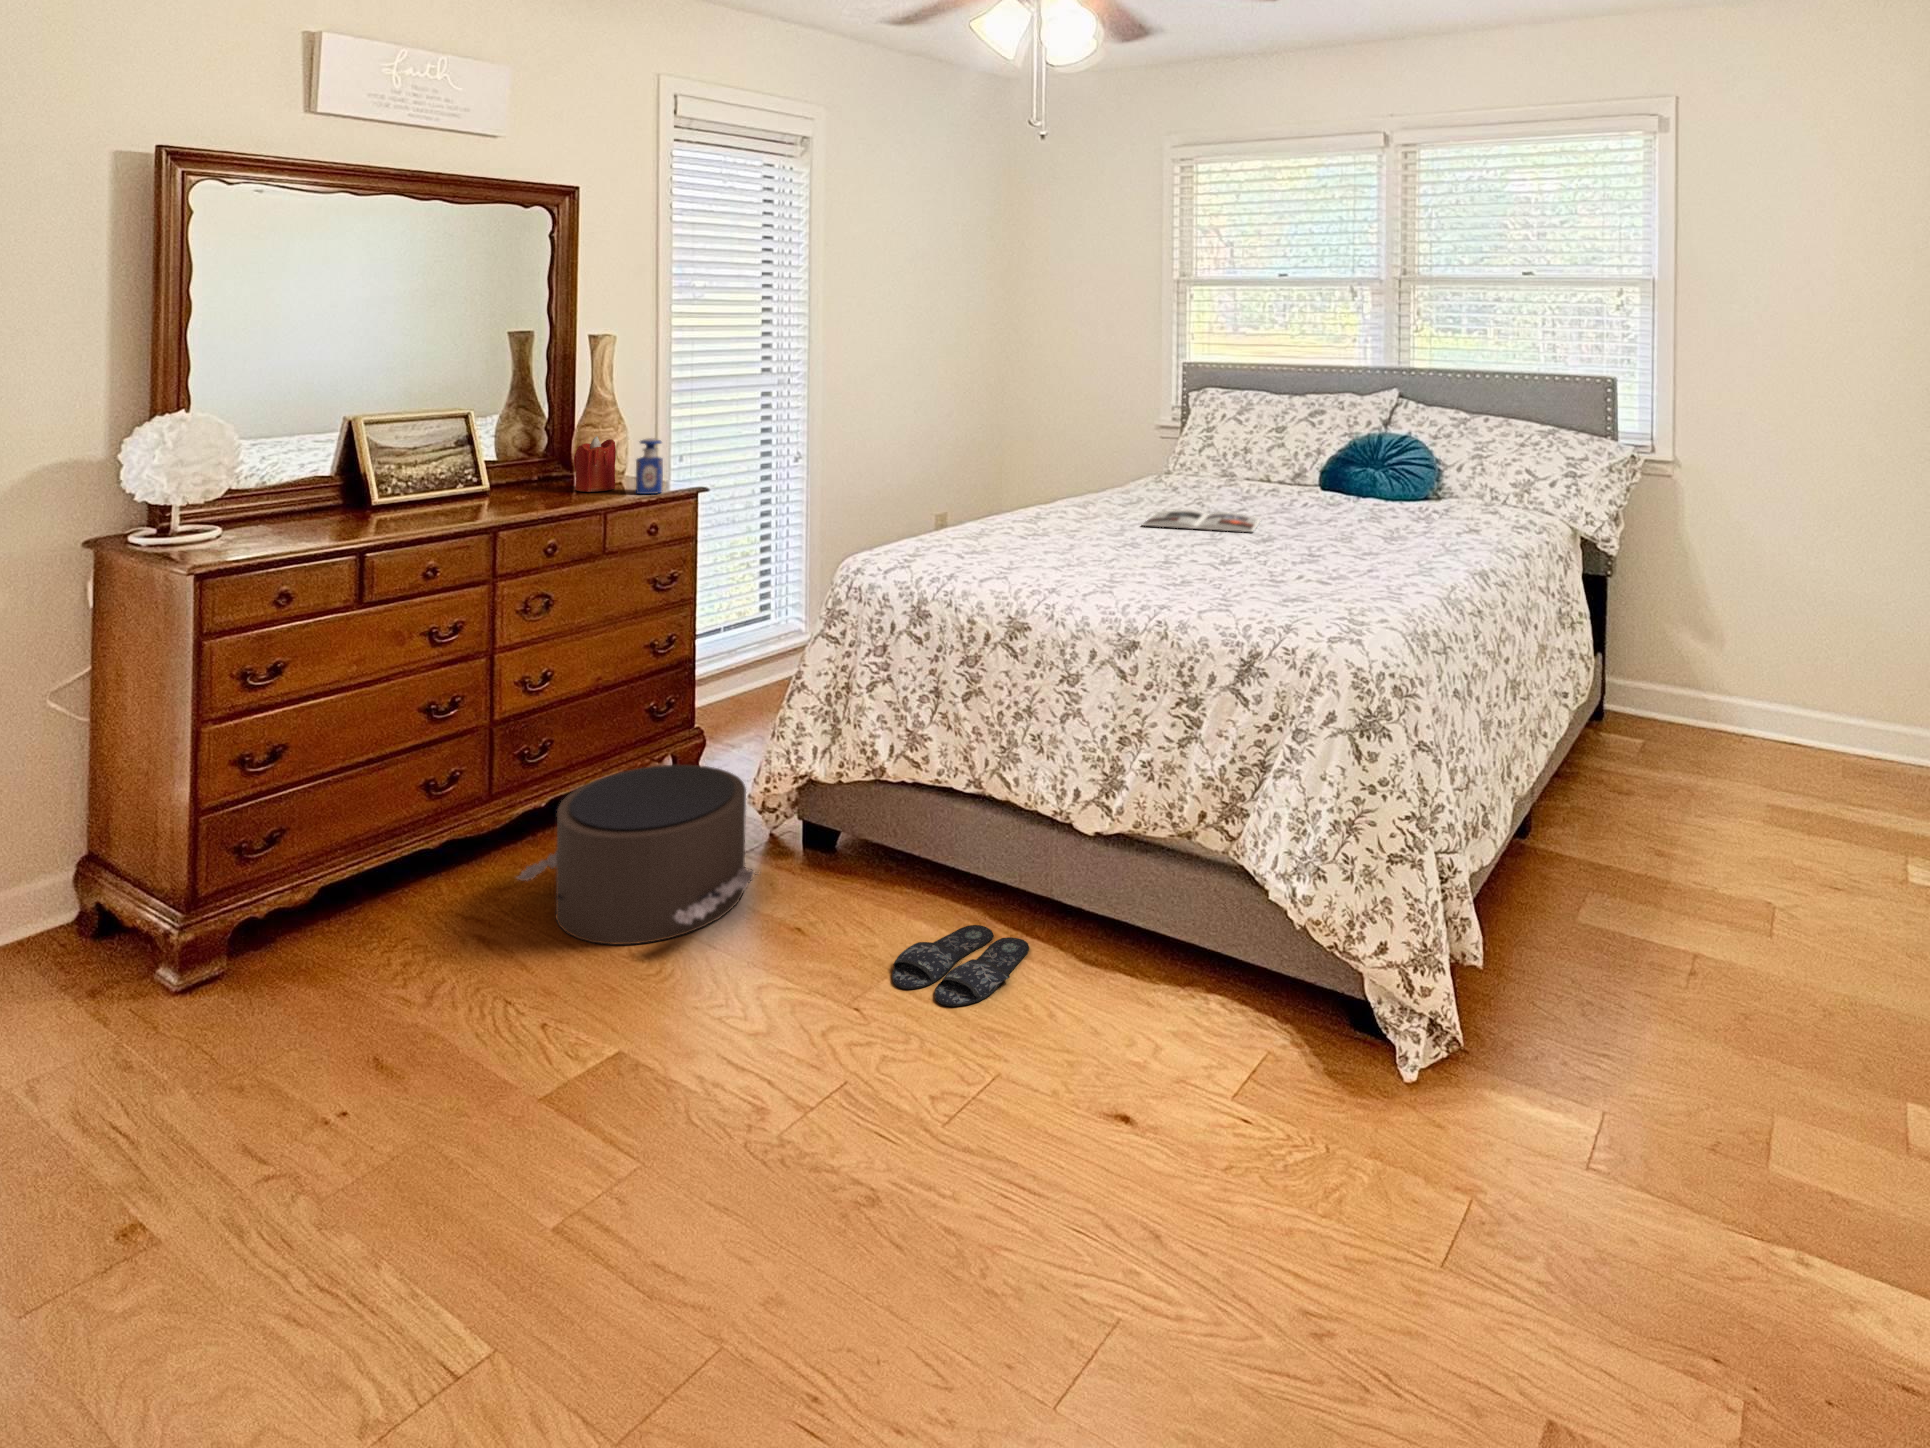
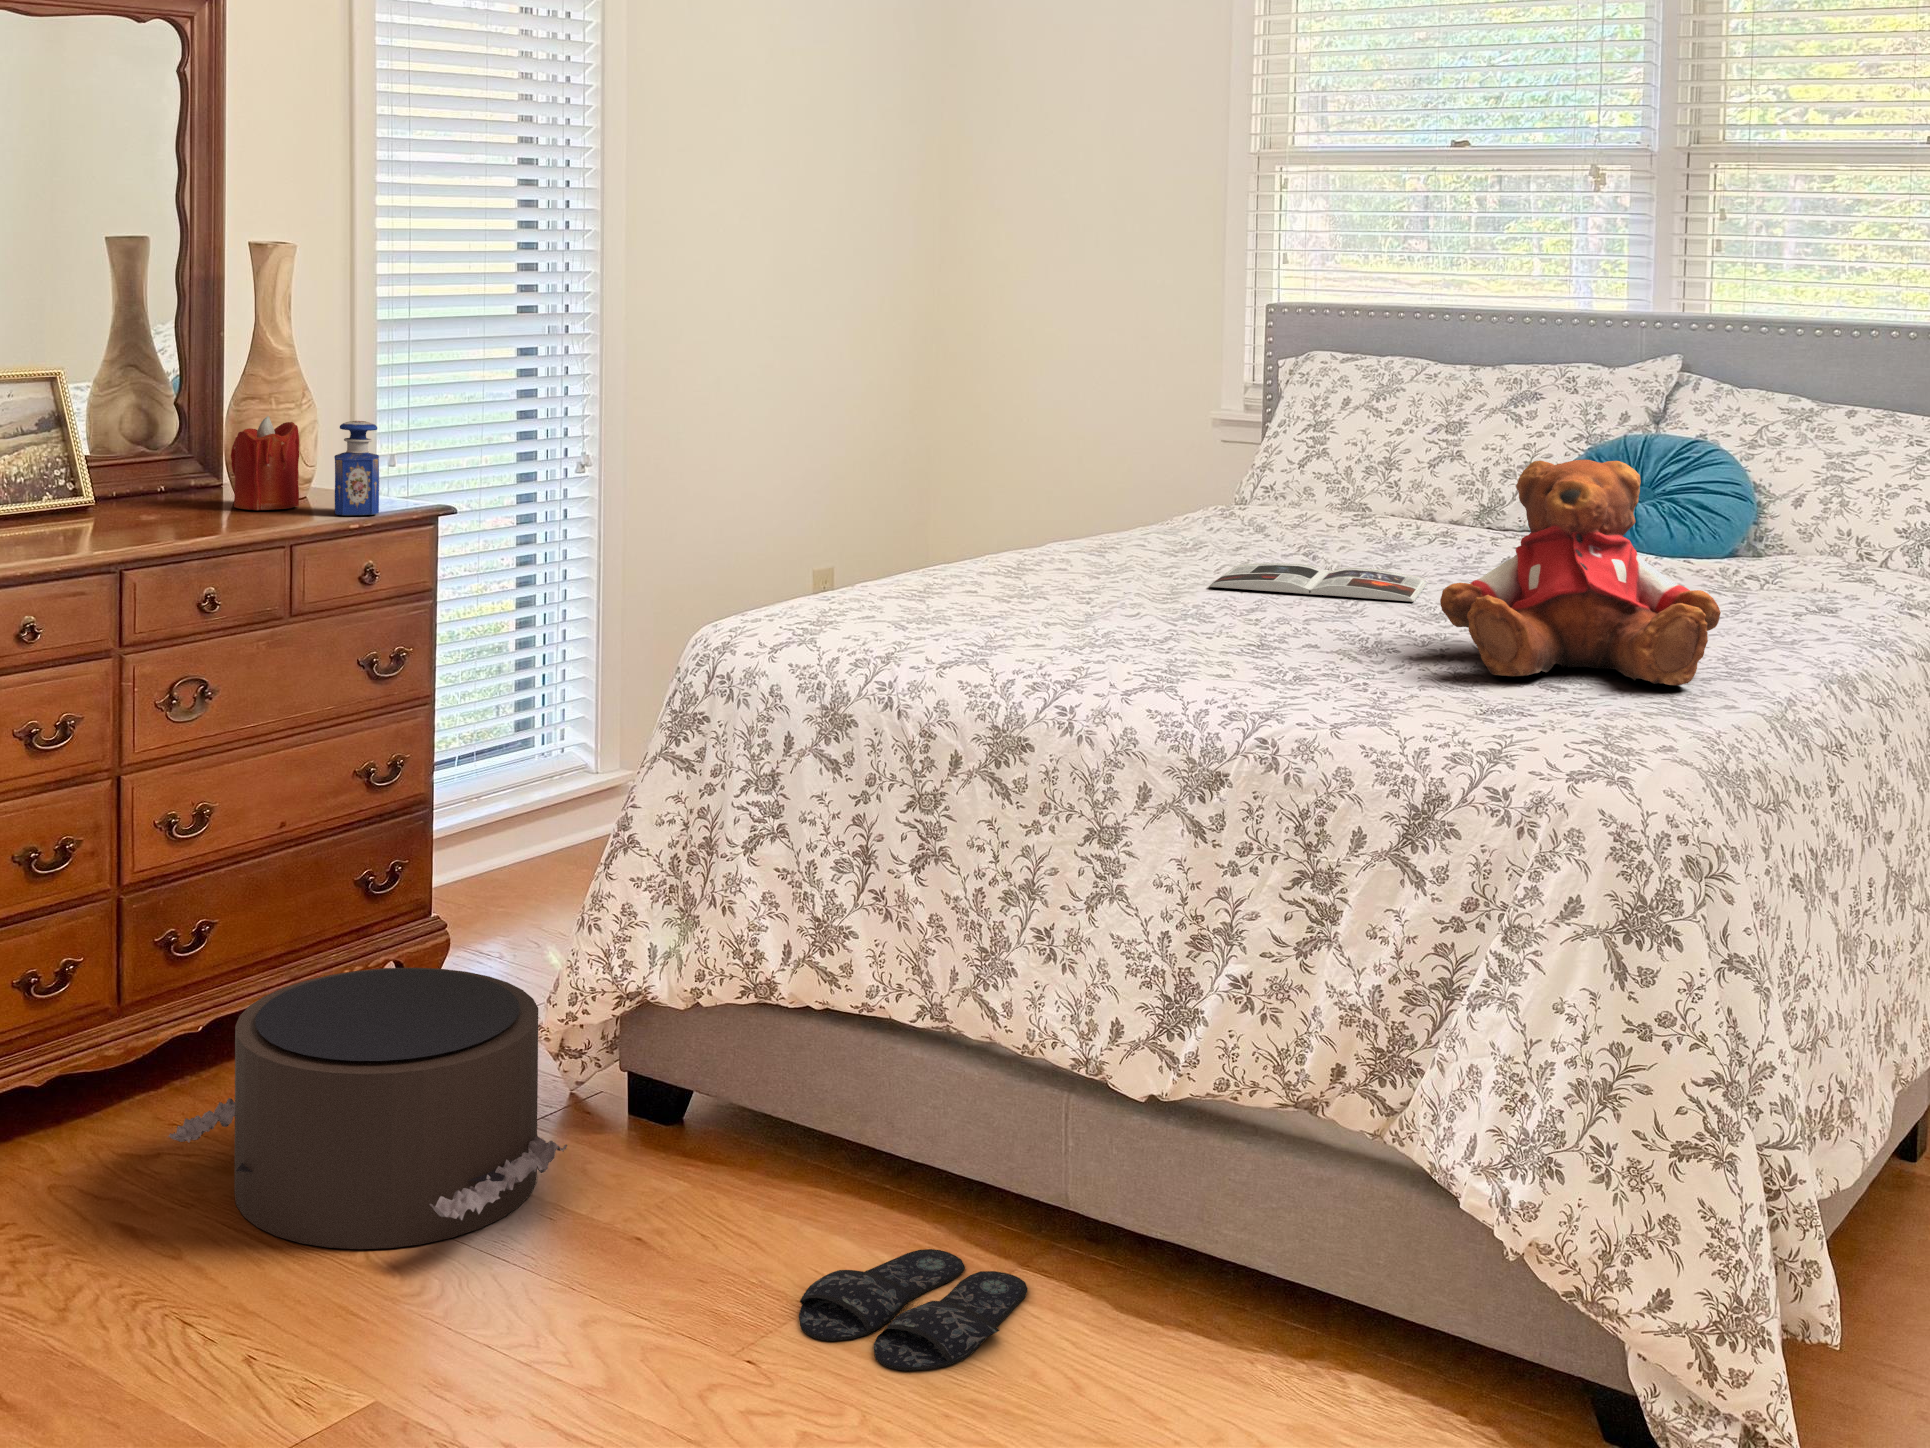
teddy bear: none [1263,454,1415,582] -> present [1440,460,1721,685]

